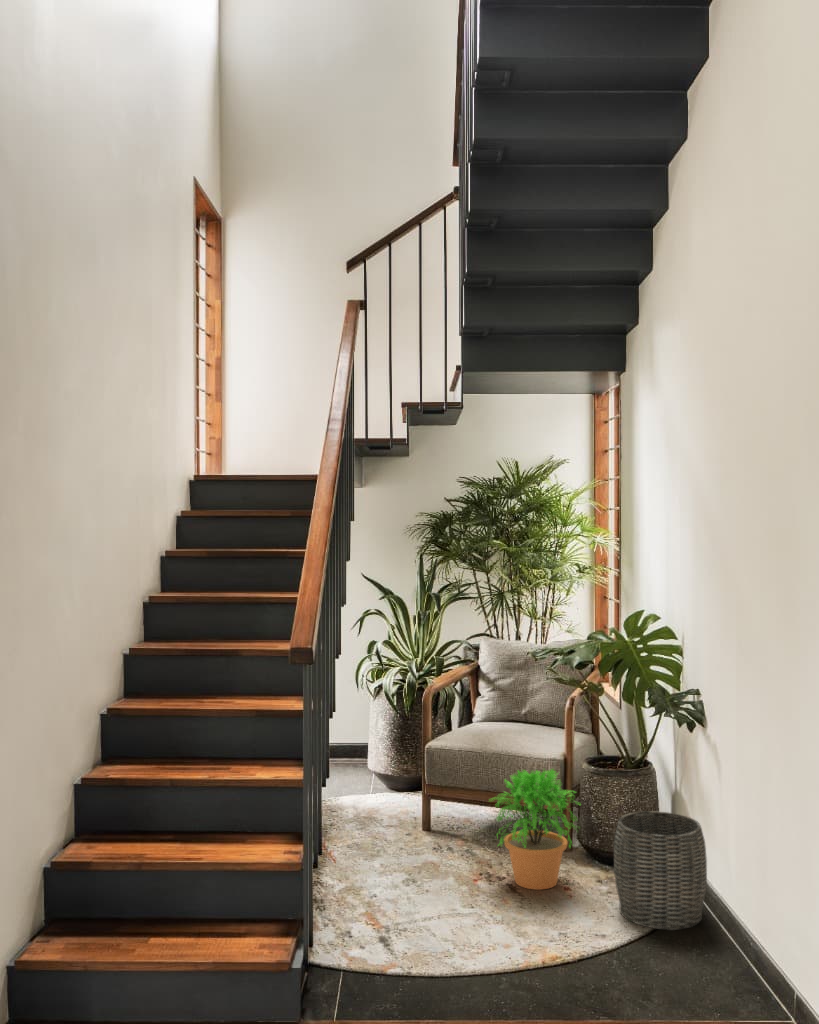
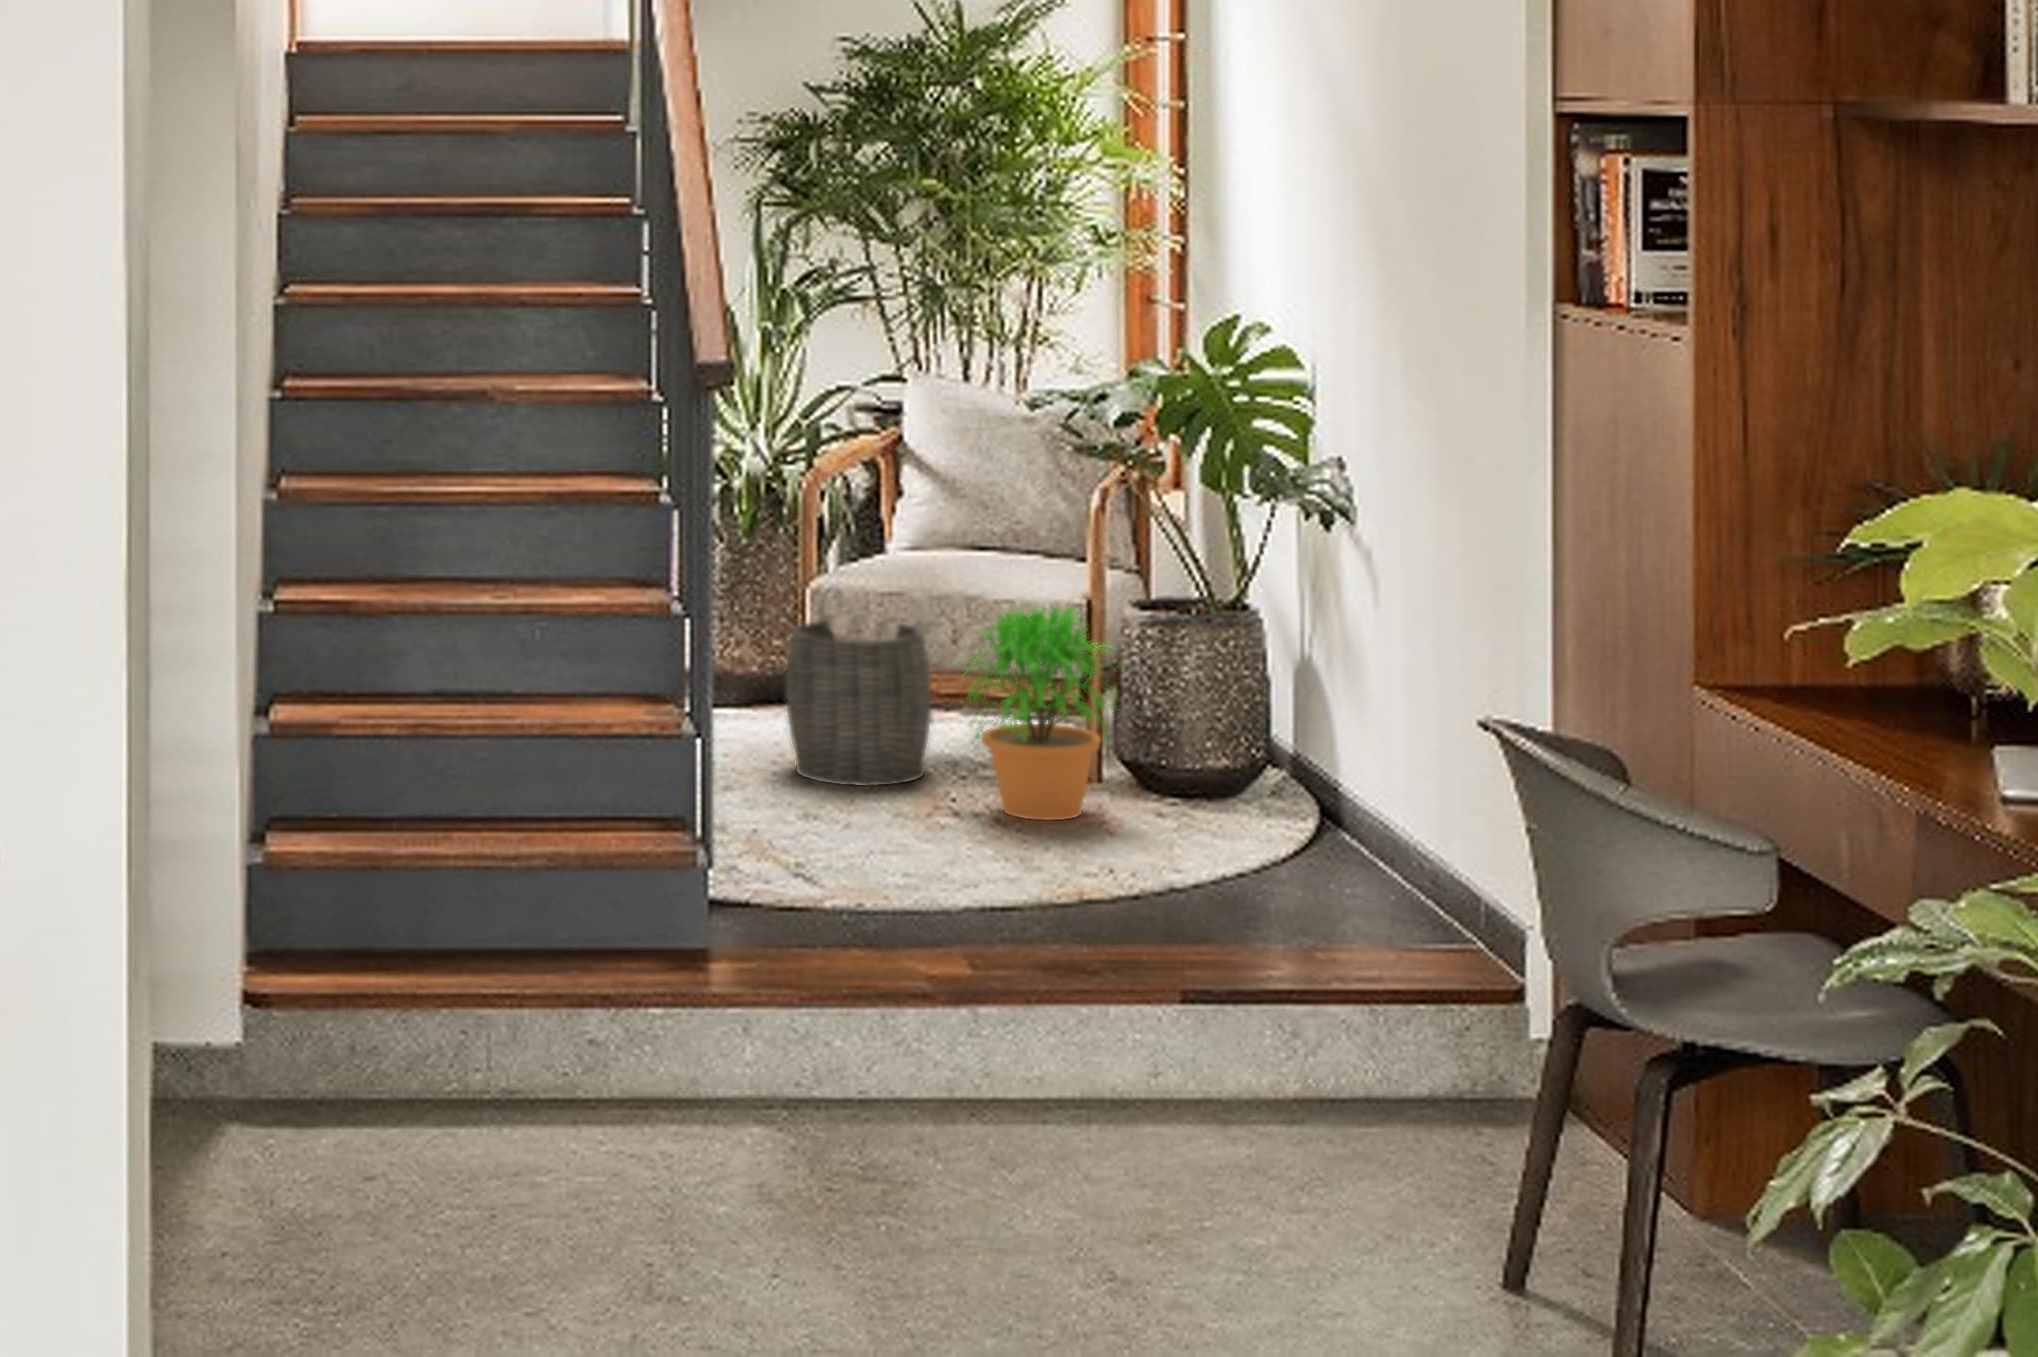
woven basket: present [614,811,707,930] -> present [786,621,931,786]

